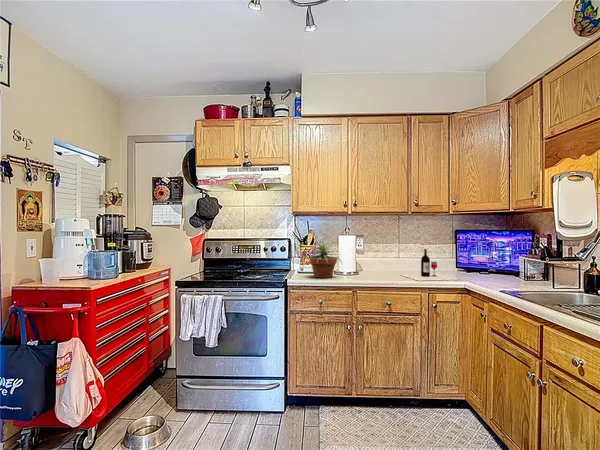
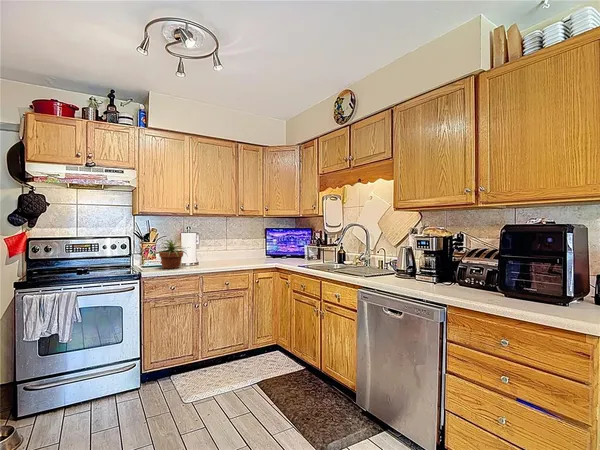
wine bottle: present [402,249,458,281] -> none [229,242,272,265]

